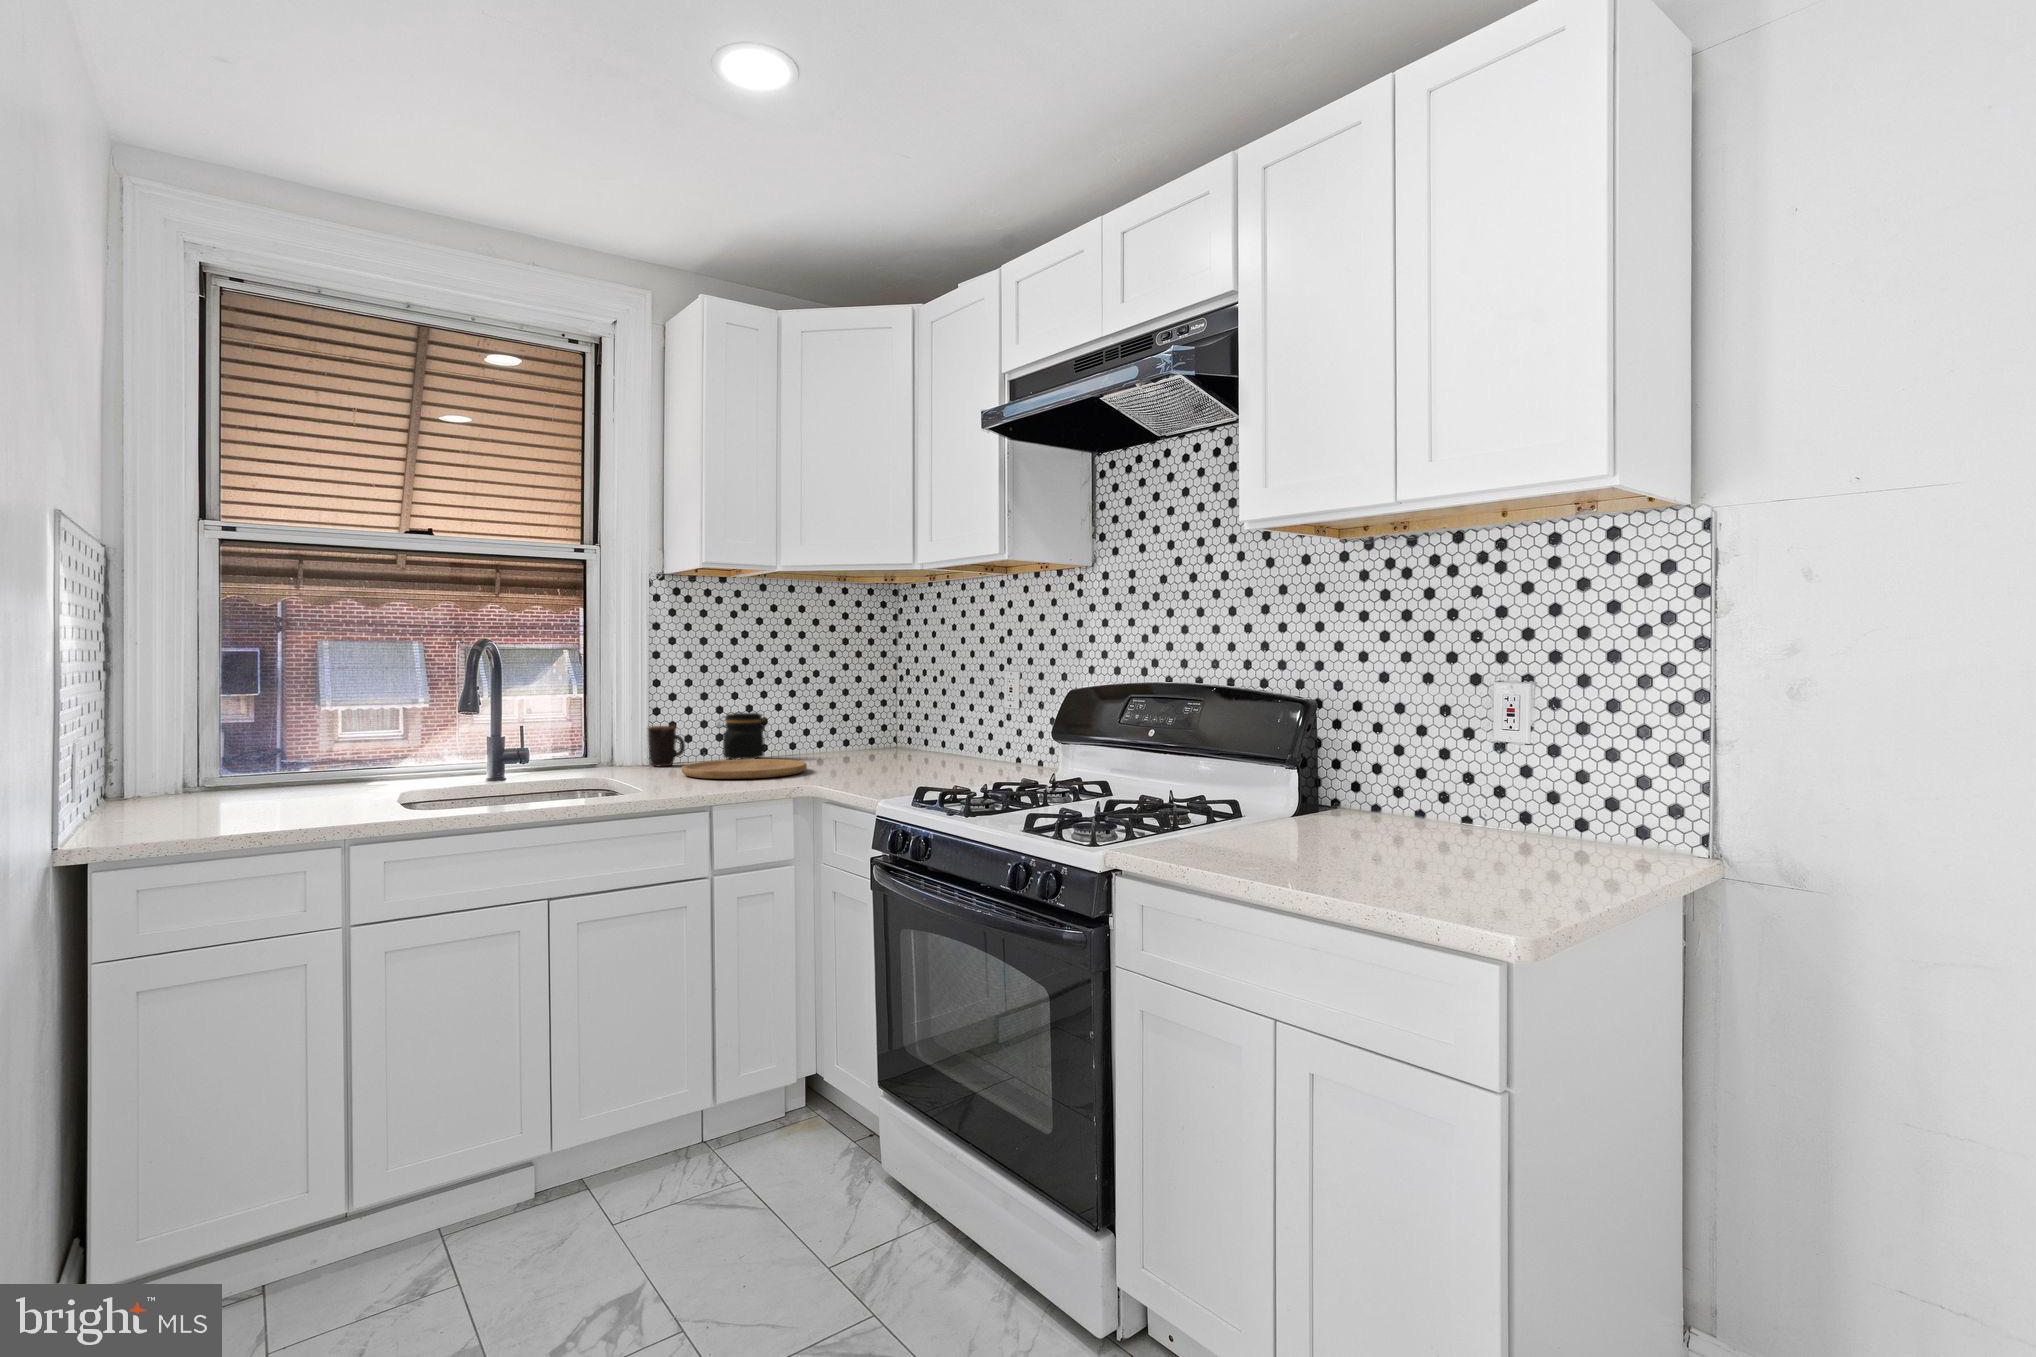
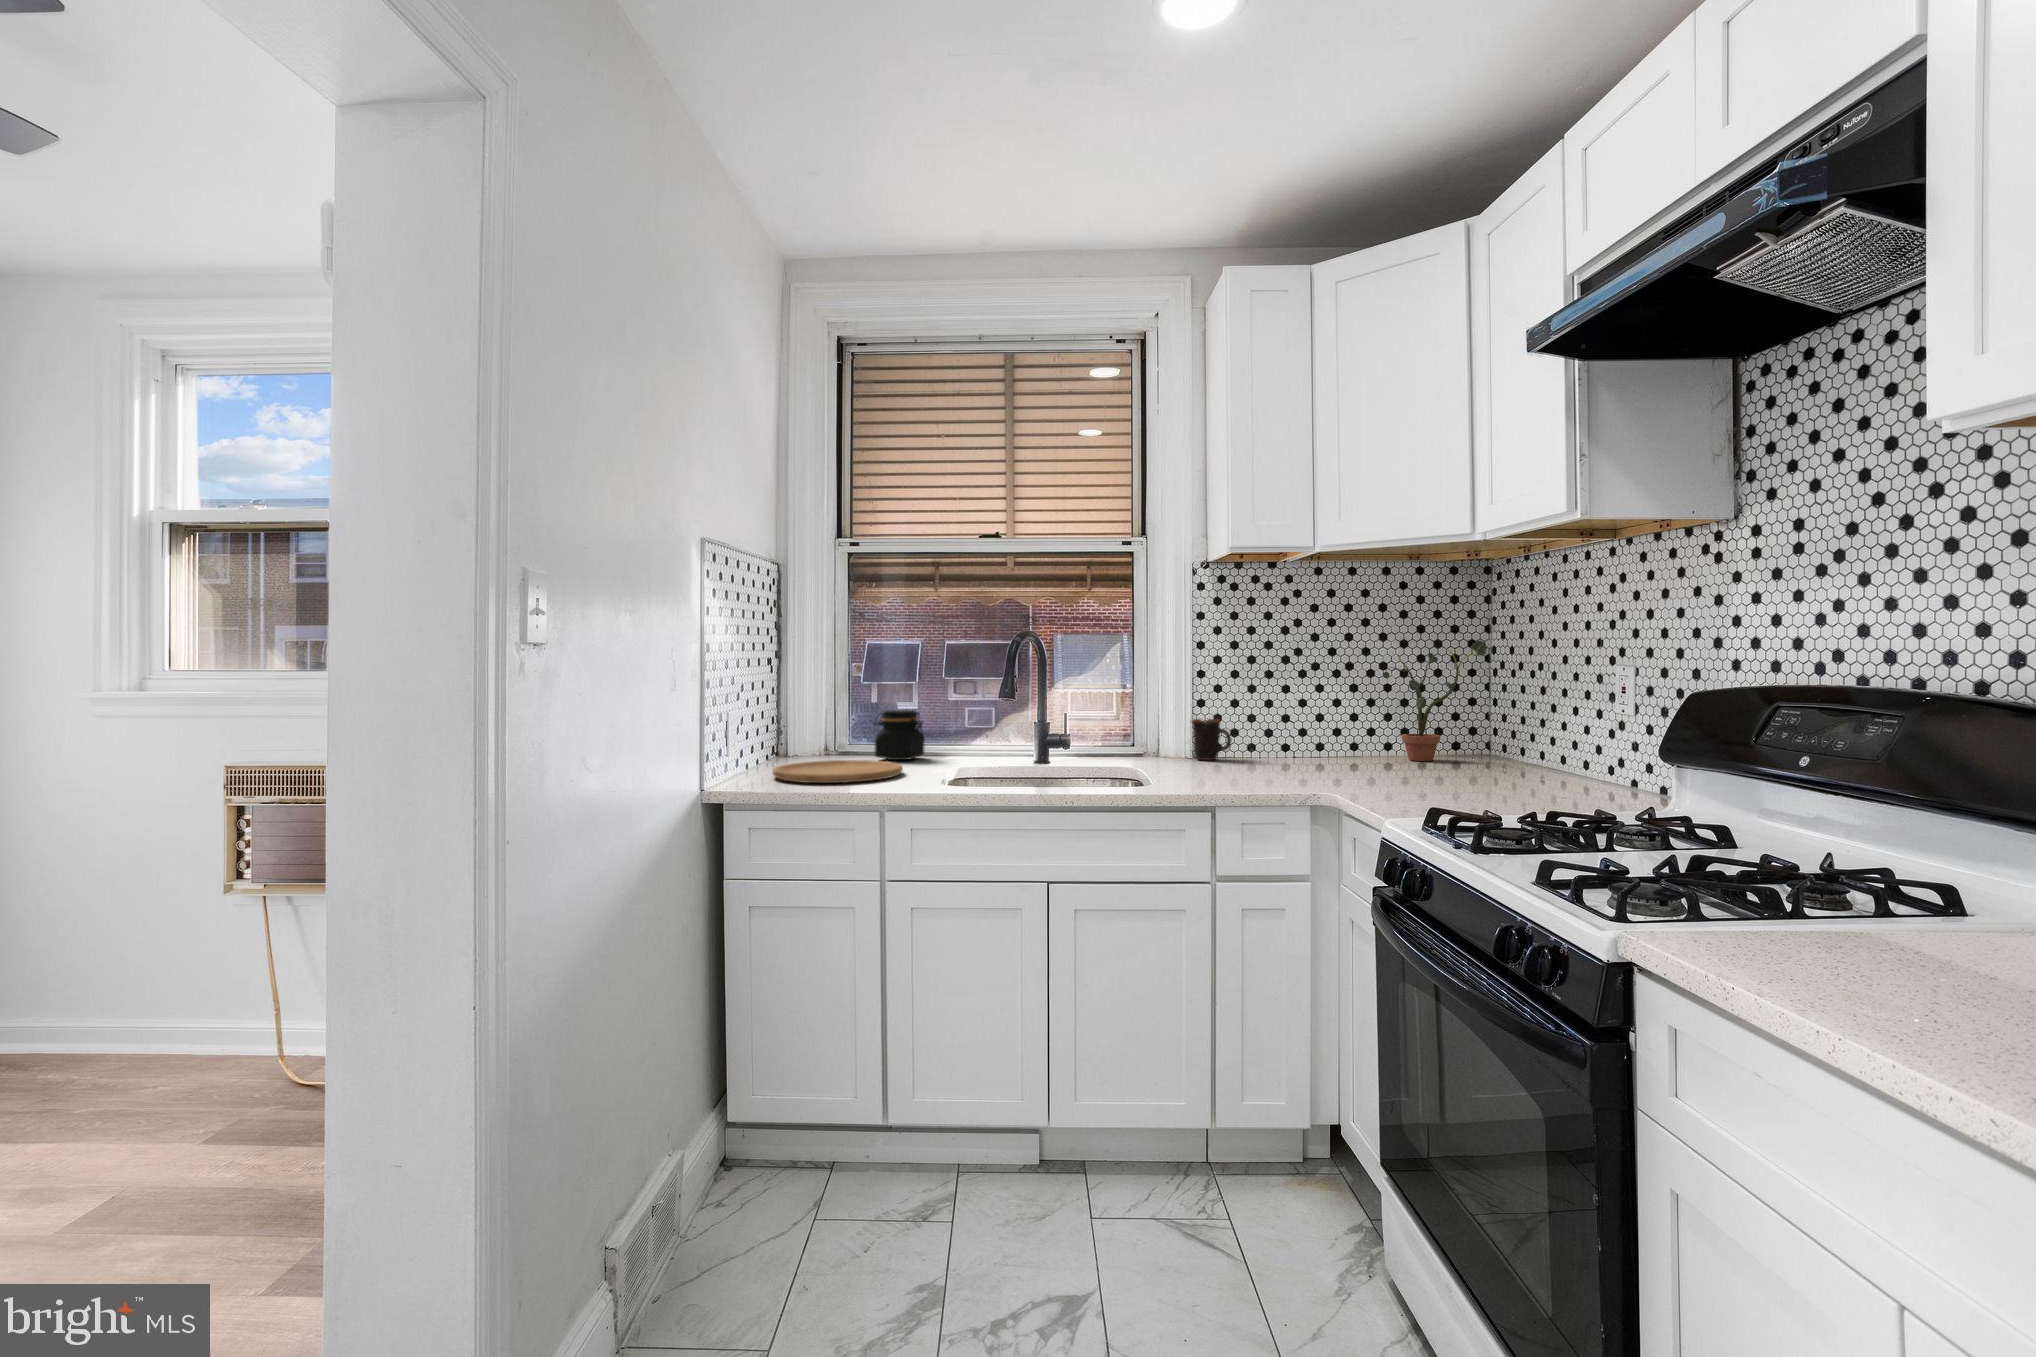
potted plant: none [819,652,897,755] -> present [1383,641,1487,761]
jar: present [718,713,767,760] -> present [874,710,925,760]
cutting board: present [682,759,807,779] -> present [773,760,903,783]

